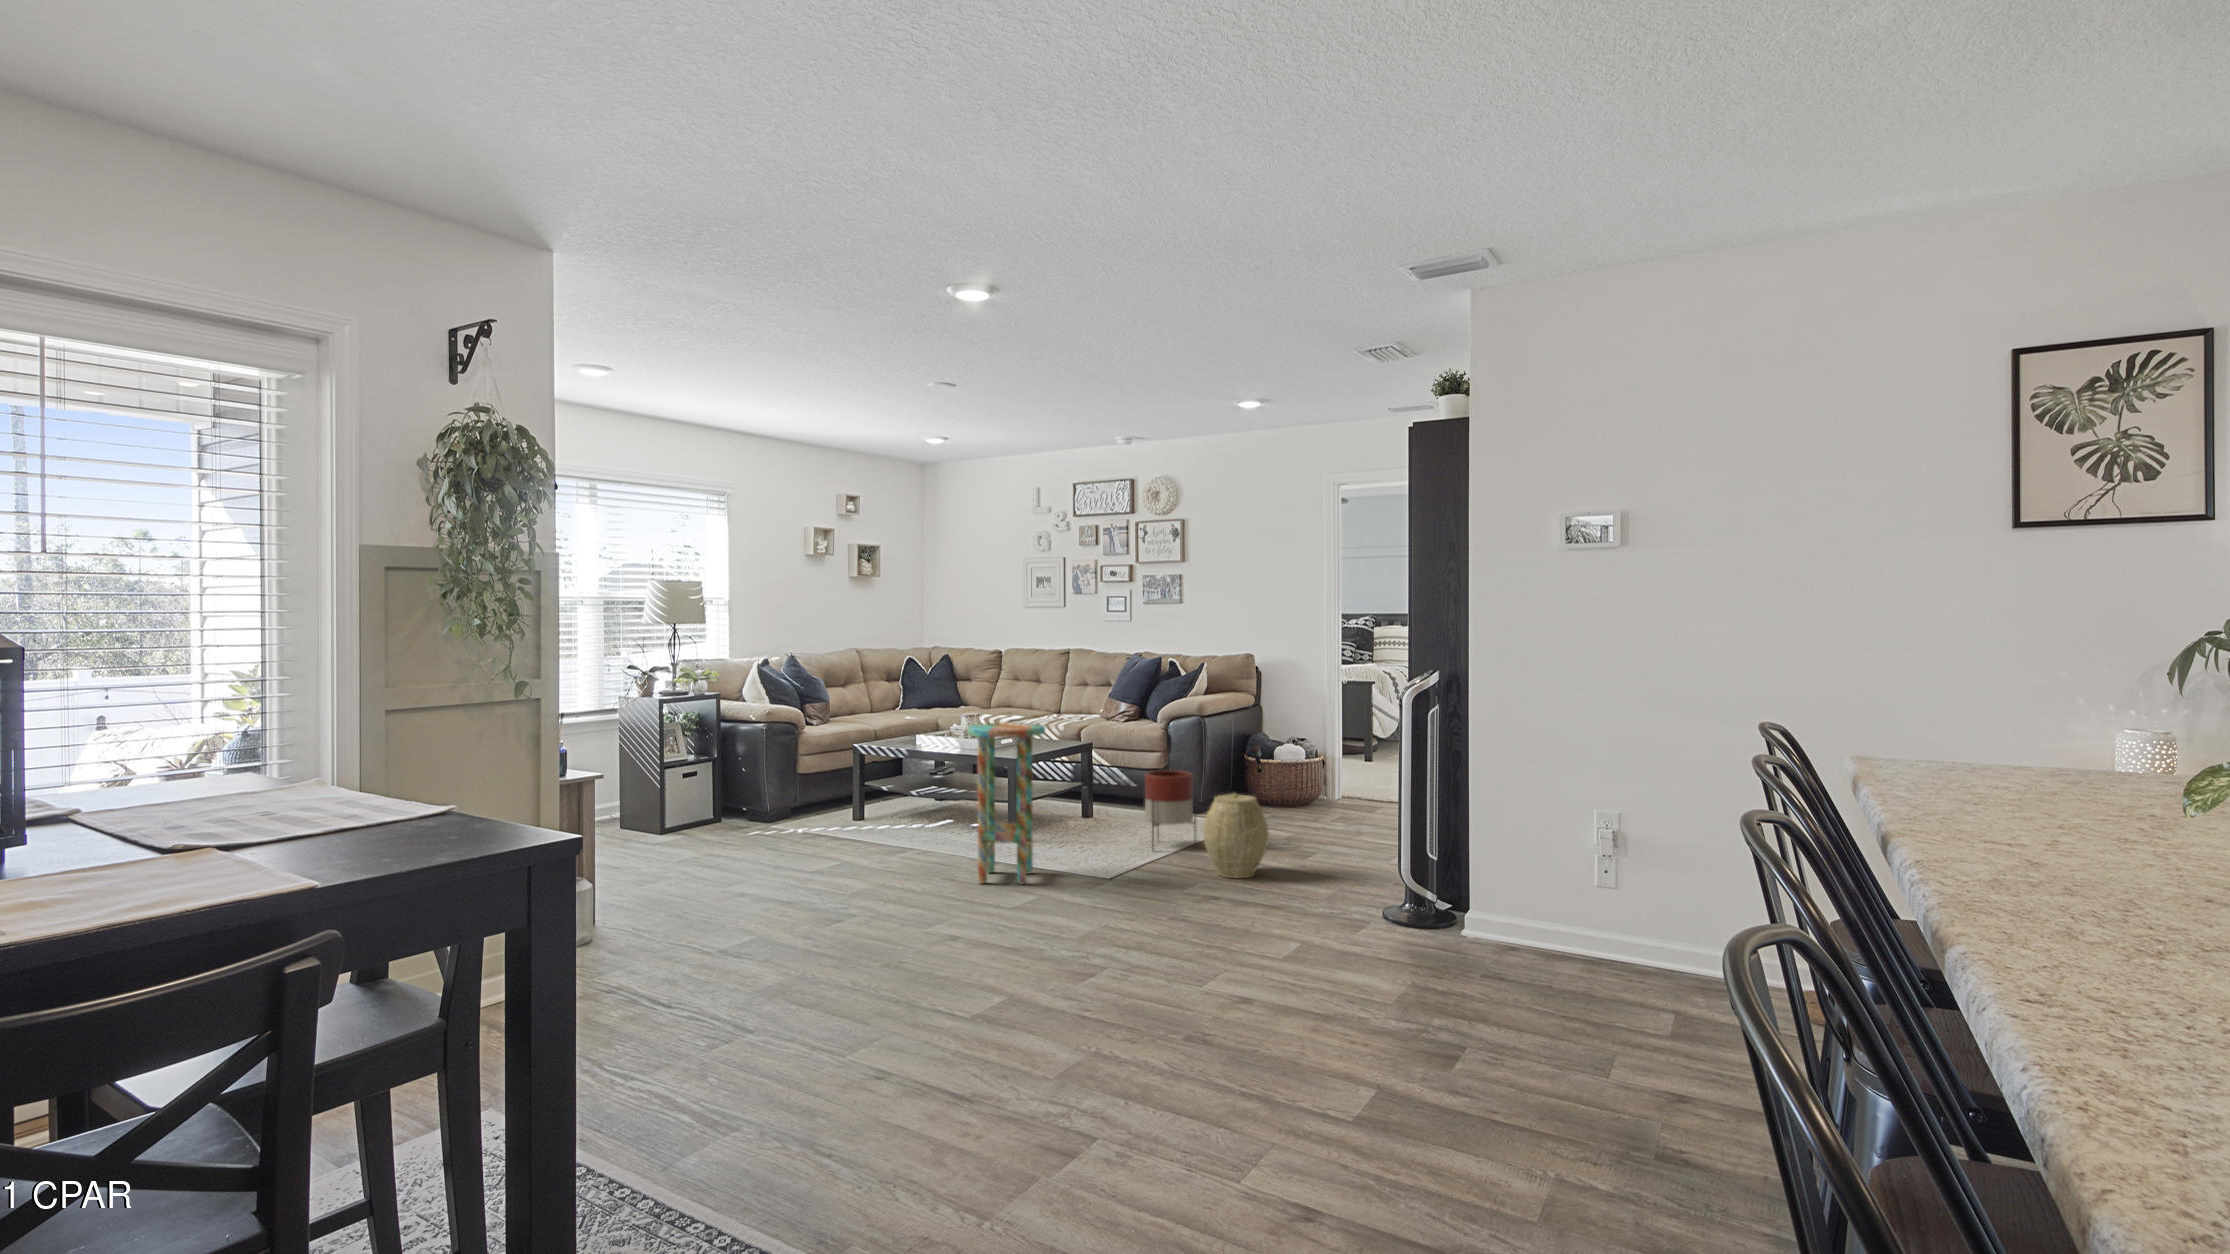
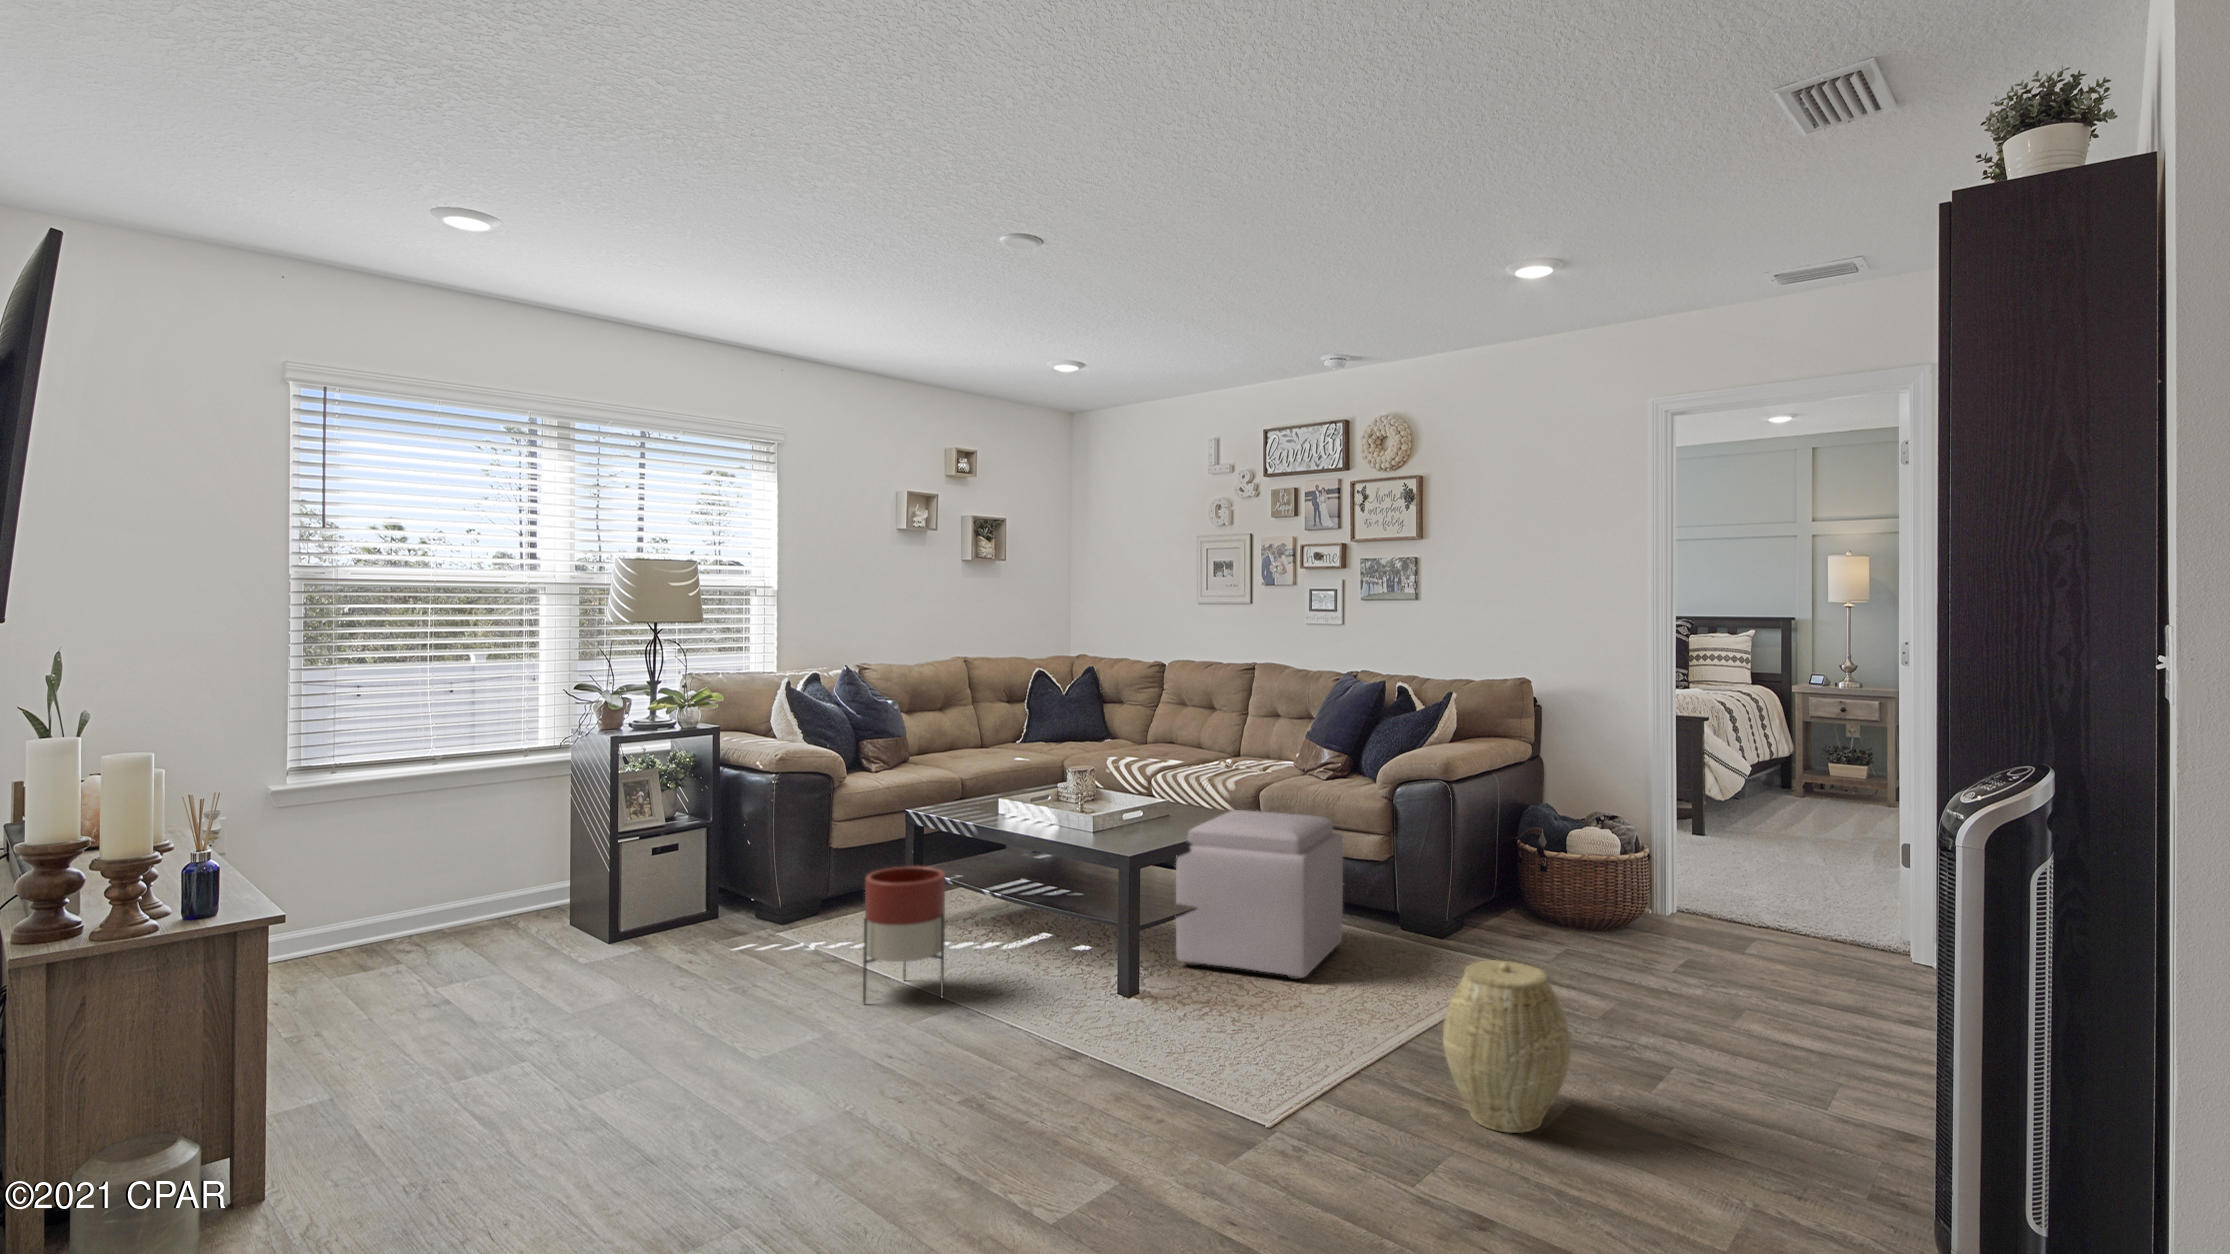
side table: present [967,723,1045,884] -> none [1007,811,1149,1124]
ottoman: none [1039,737,1139,833] -> present [1176,810,1343,979]
planter: present [1145,770,1196,849] -> present [863,866,945,1003]

